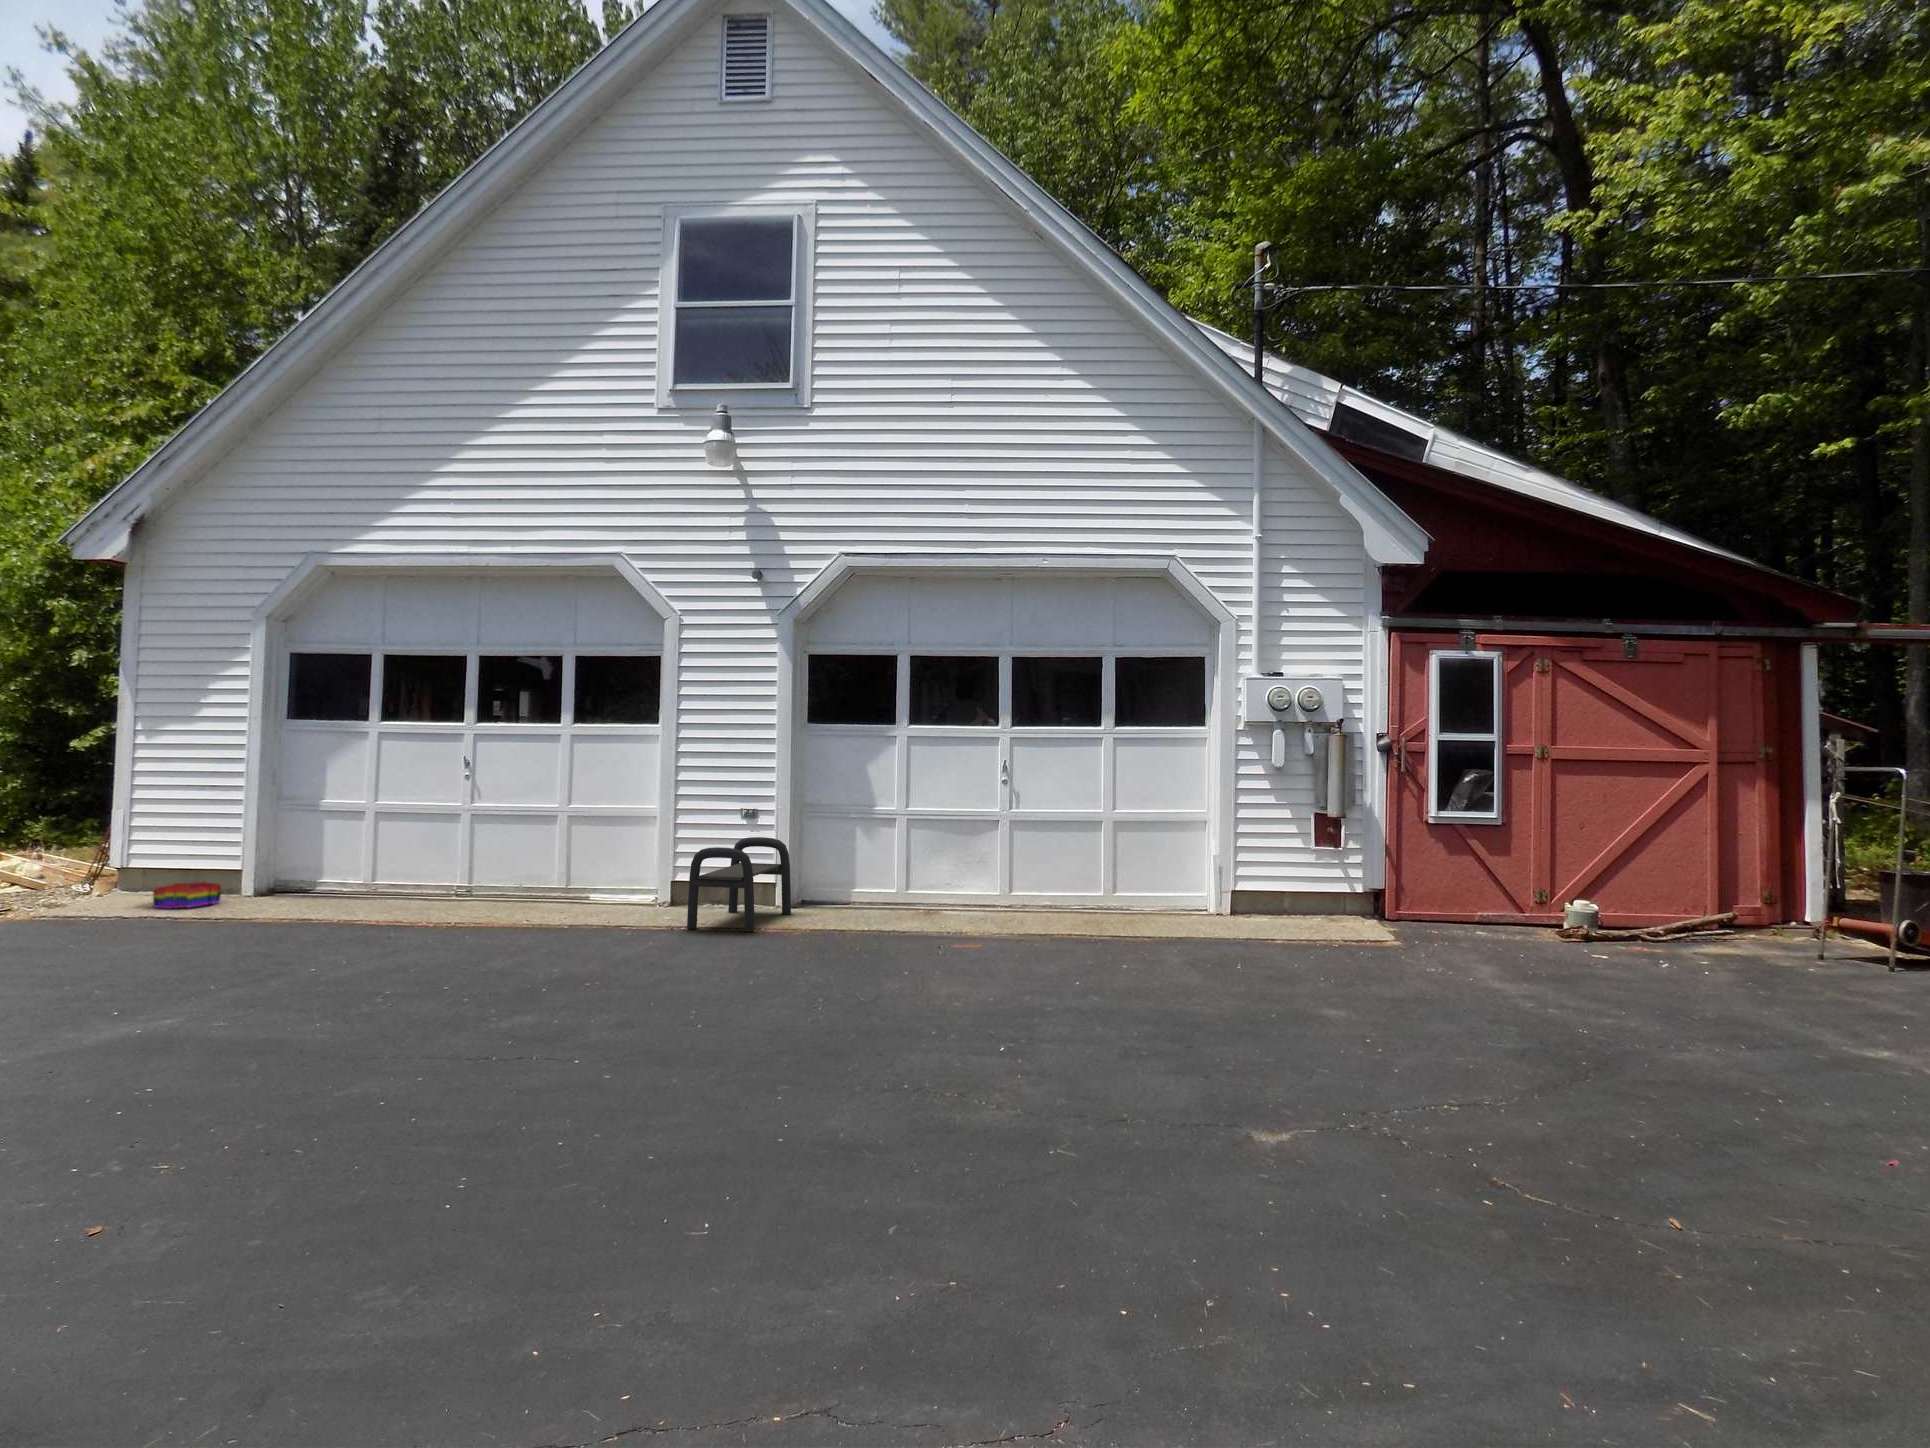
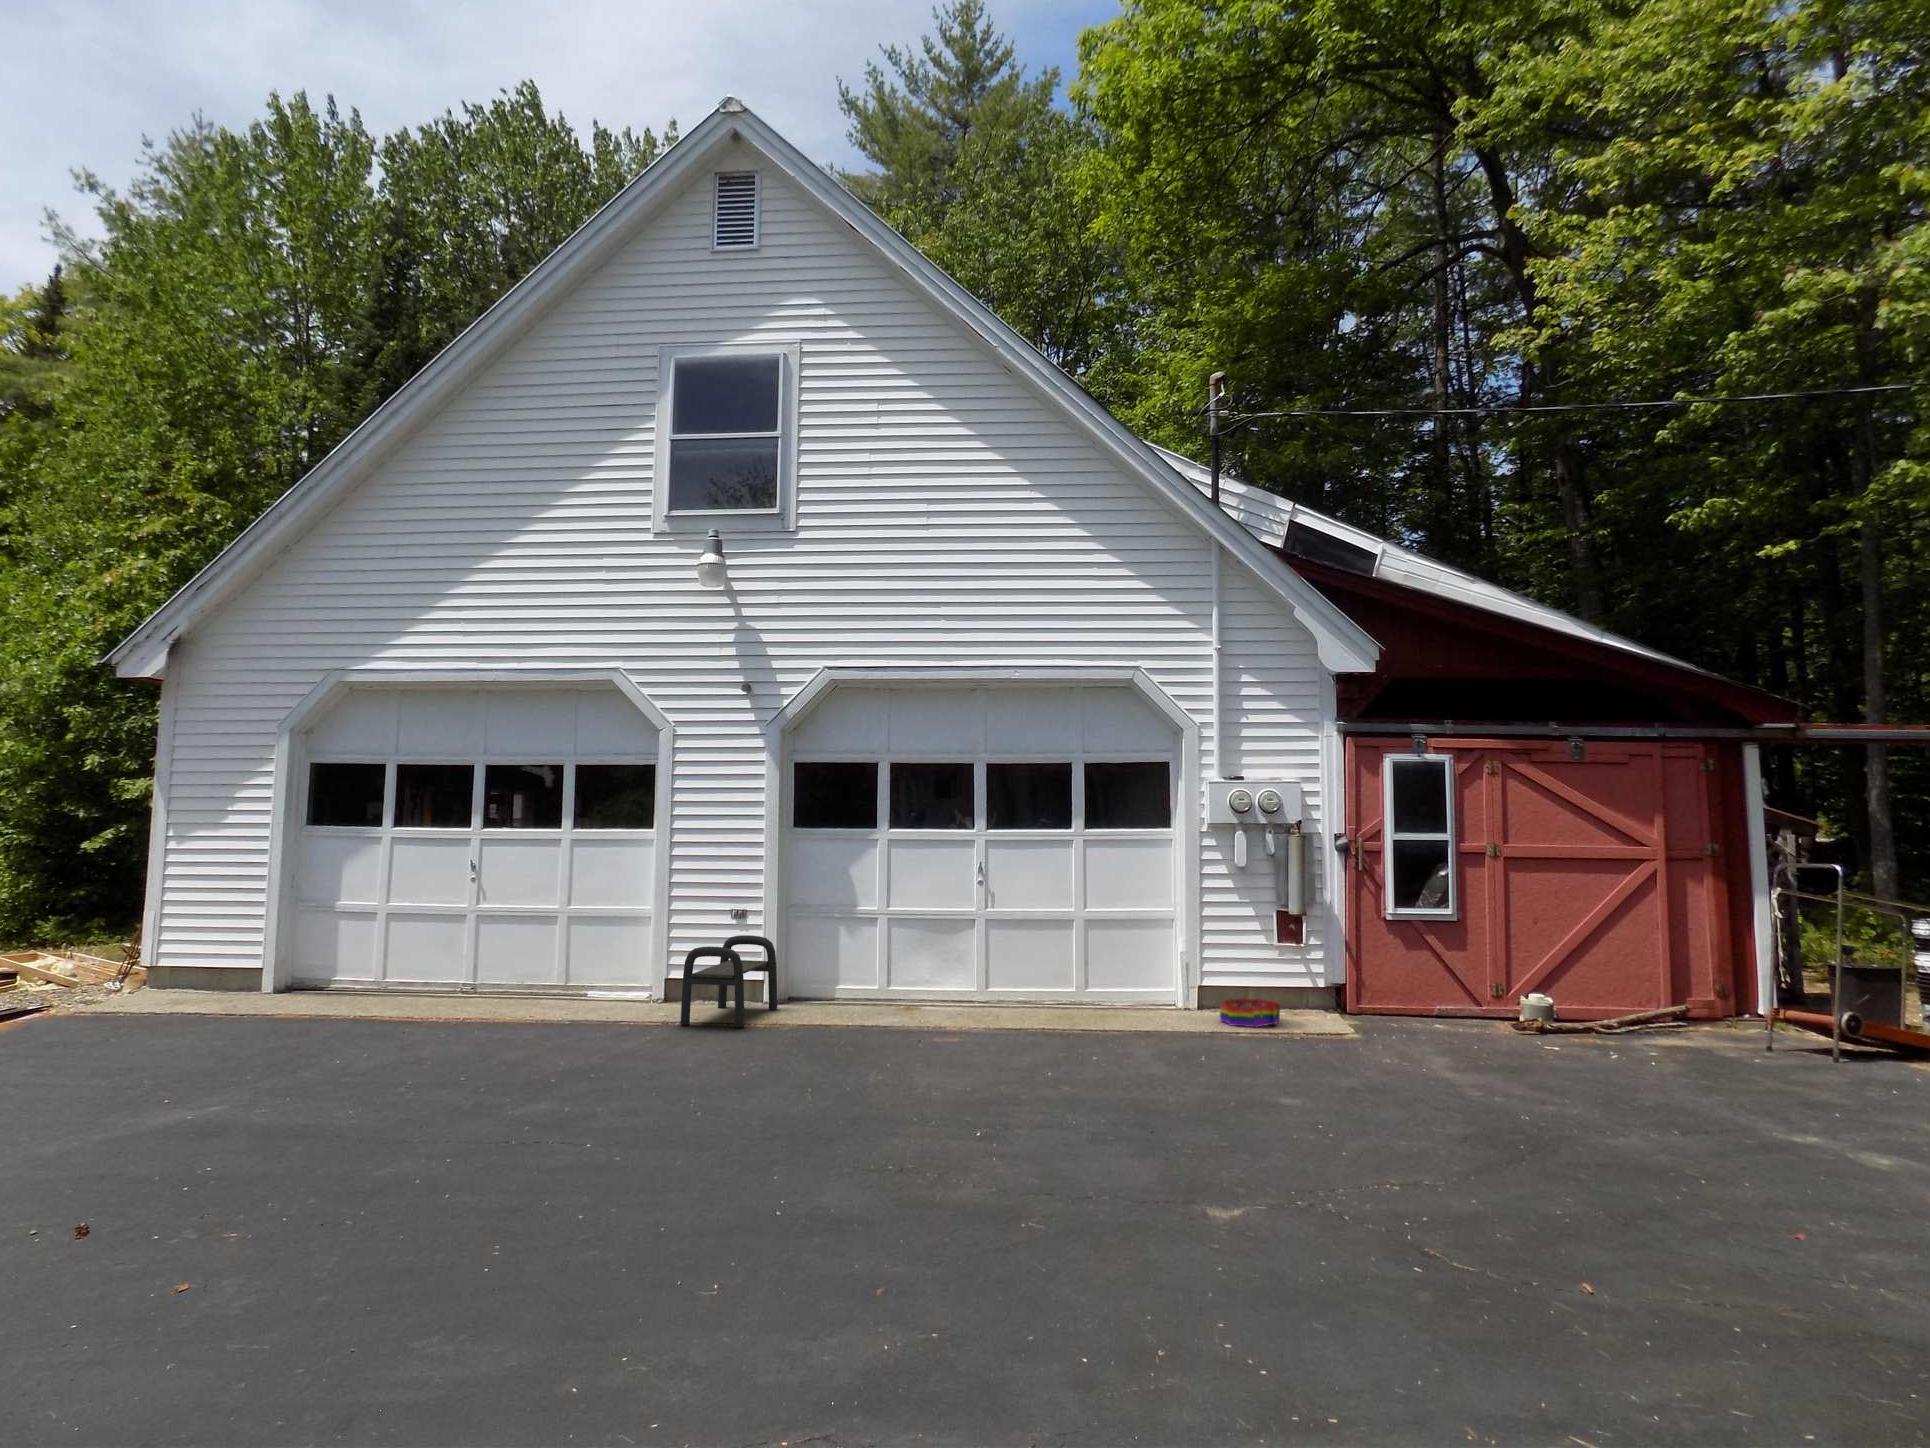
storage bin: present [153,882,221,909] -> present [1220,998,1280,1027]

